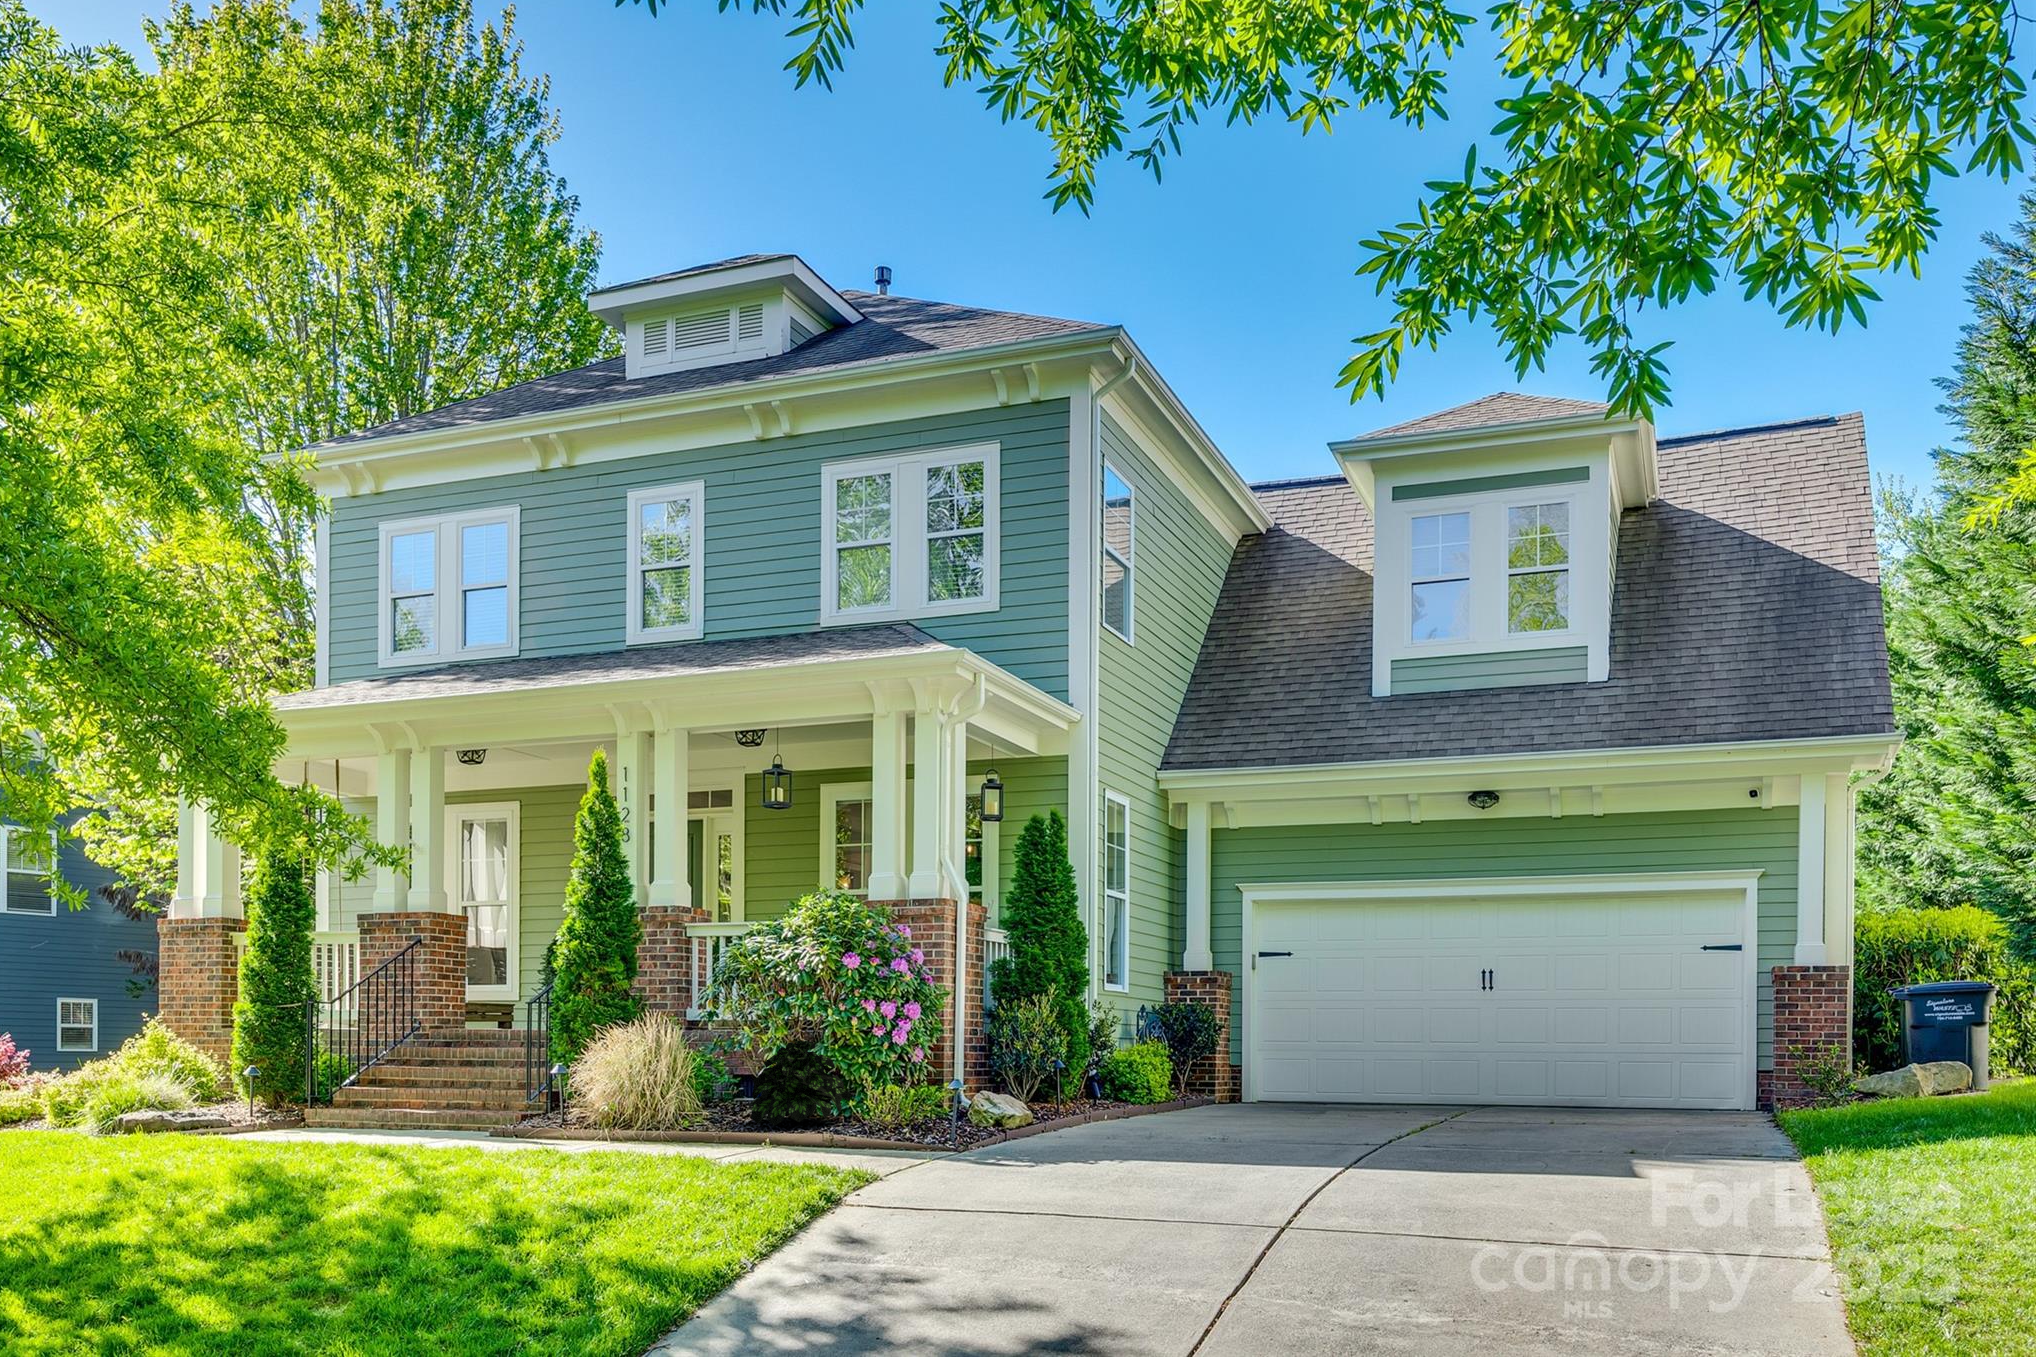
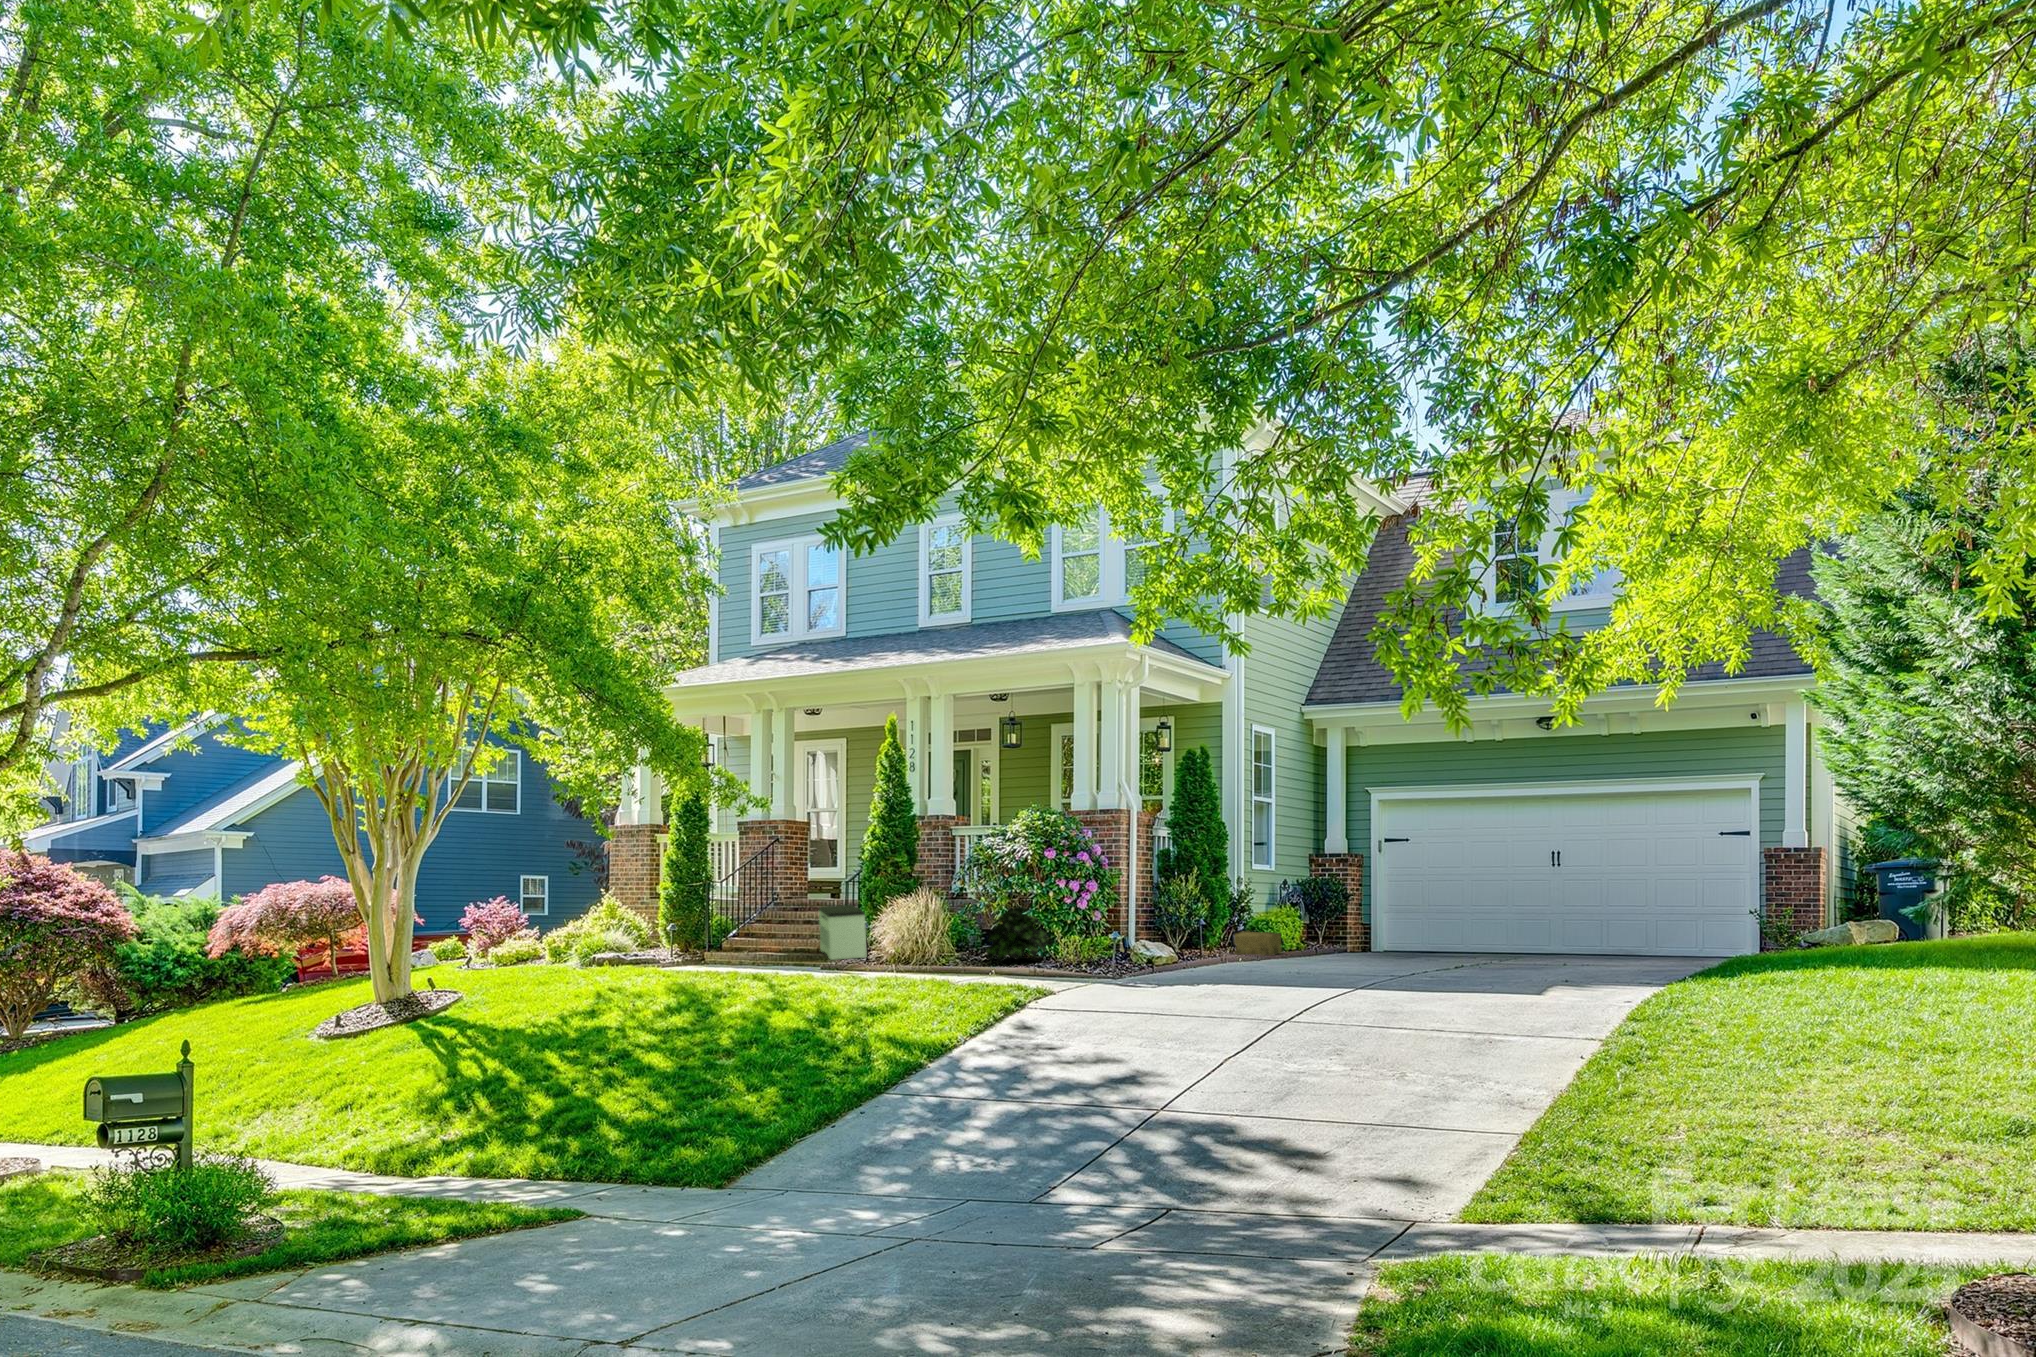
bench: none [485,1038,561,1123] -> present [819,905,866,960]
cardboard box: none [1091,1075,1163,1114] -> present [1234,931,1282,956]

